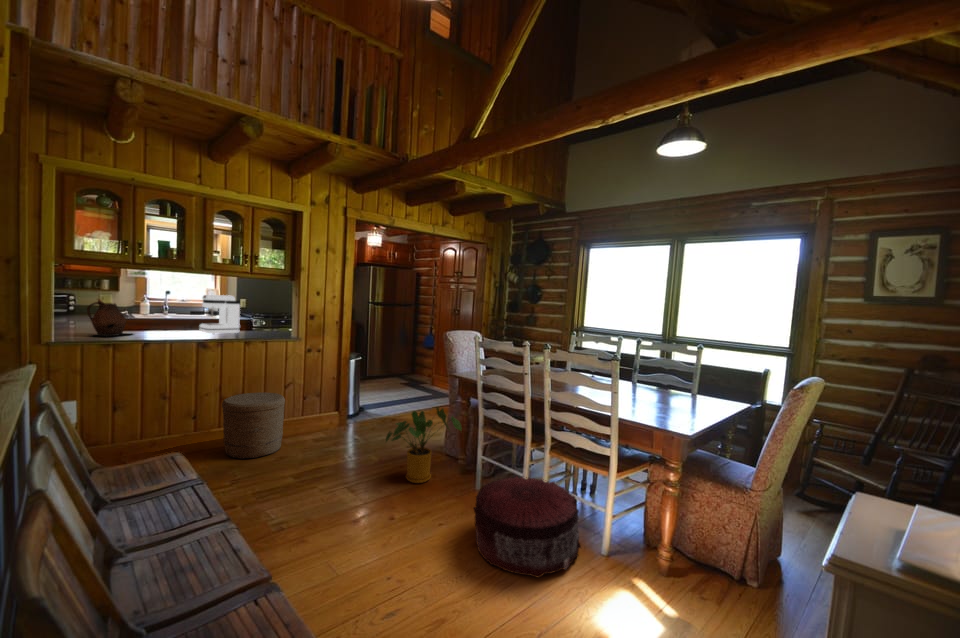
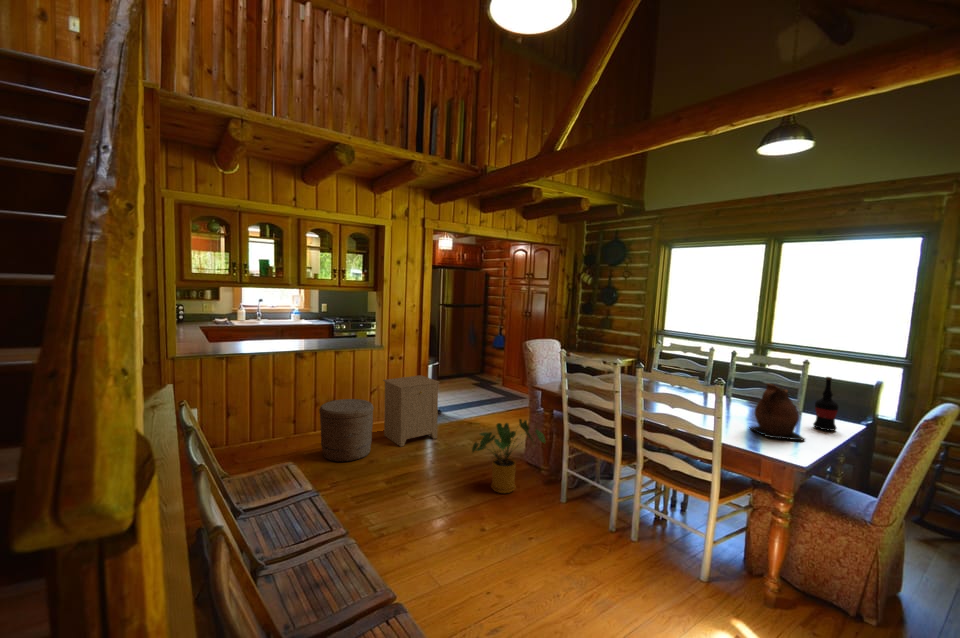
coffee maker: present [190,295,240,334] -> none [288,307,331,345]
ceramic pitcher: present [87,299,132,336] -> present [751,384,805,440]
wine bottle: none [703,357,724,407] -> present [813,377,838,431]
side table: none [299,369,360,442] -> present [383,375,440,447]
pouf: present [474,477,581,578] -> none [566,493,679,600]

